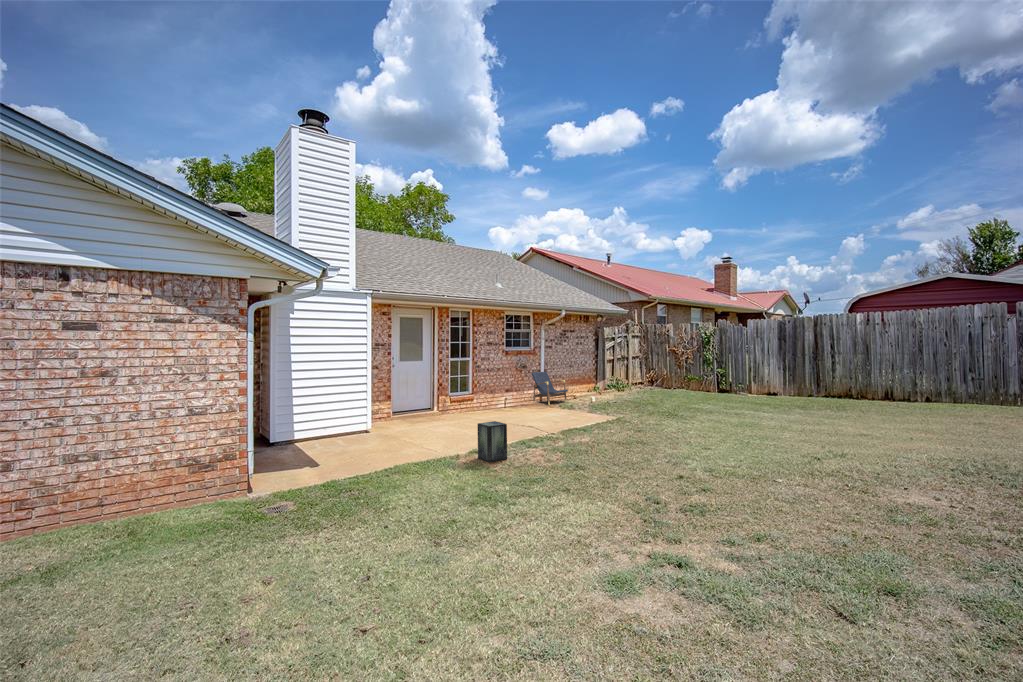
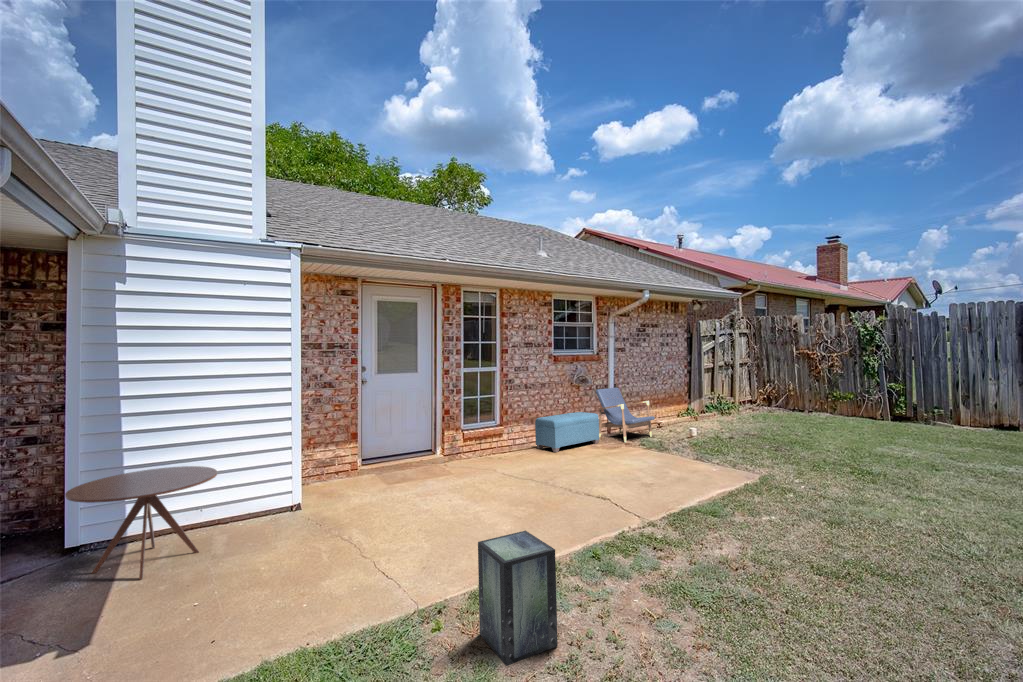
bench: none [493,387,533,410] -> present [535,412,599,452]
round table: none [283,406,344,452] -> present [65,466,217,579]

